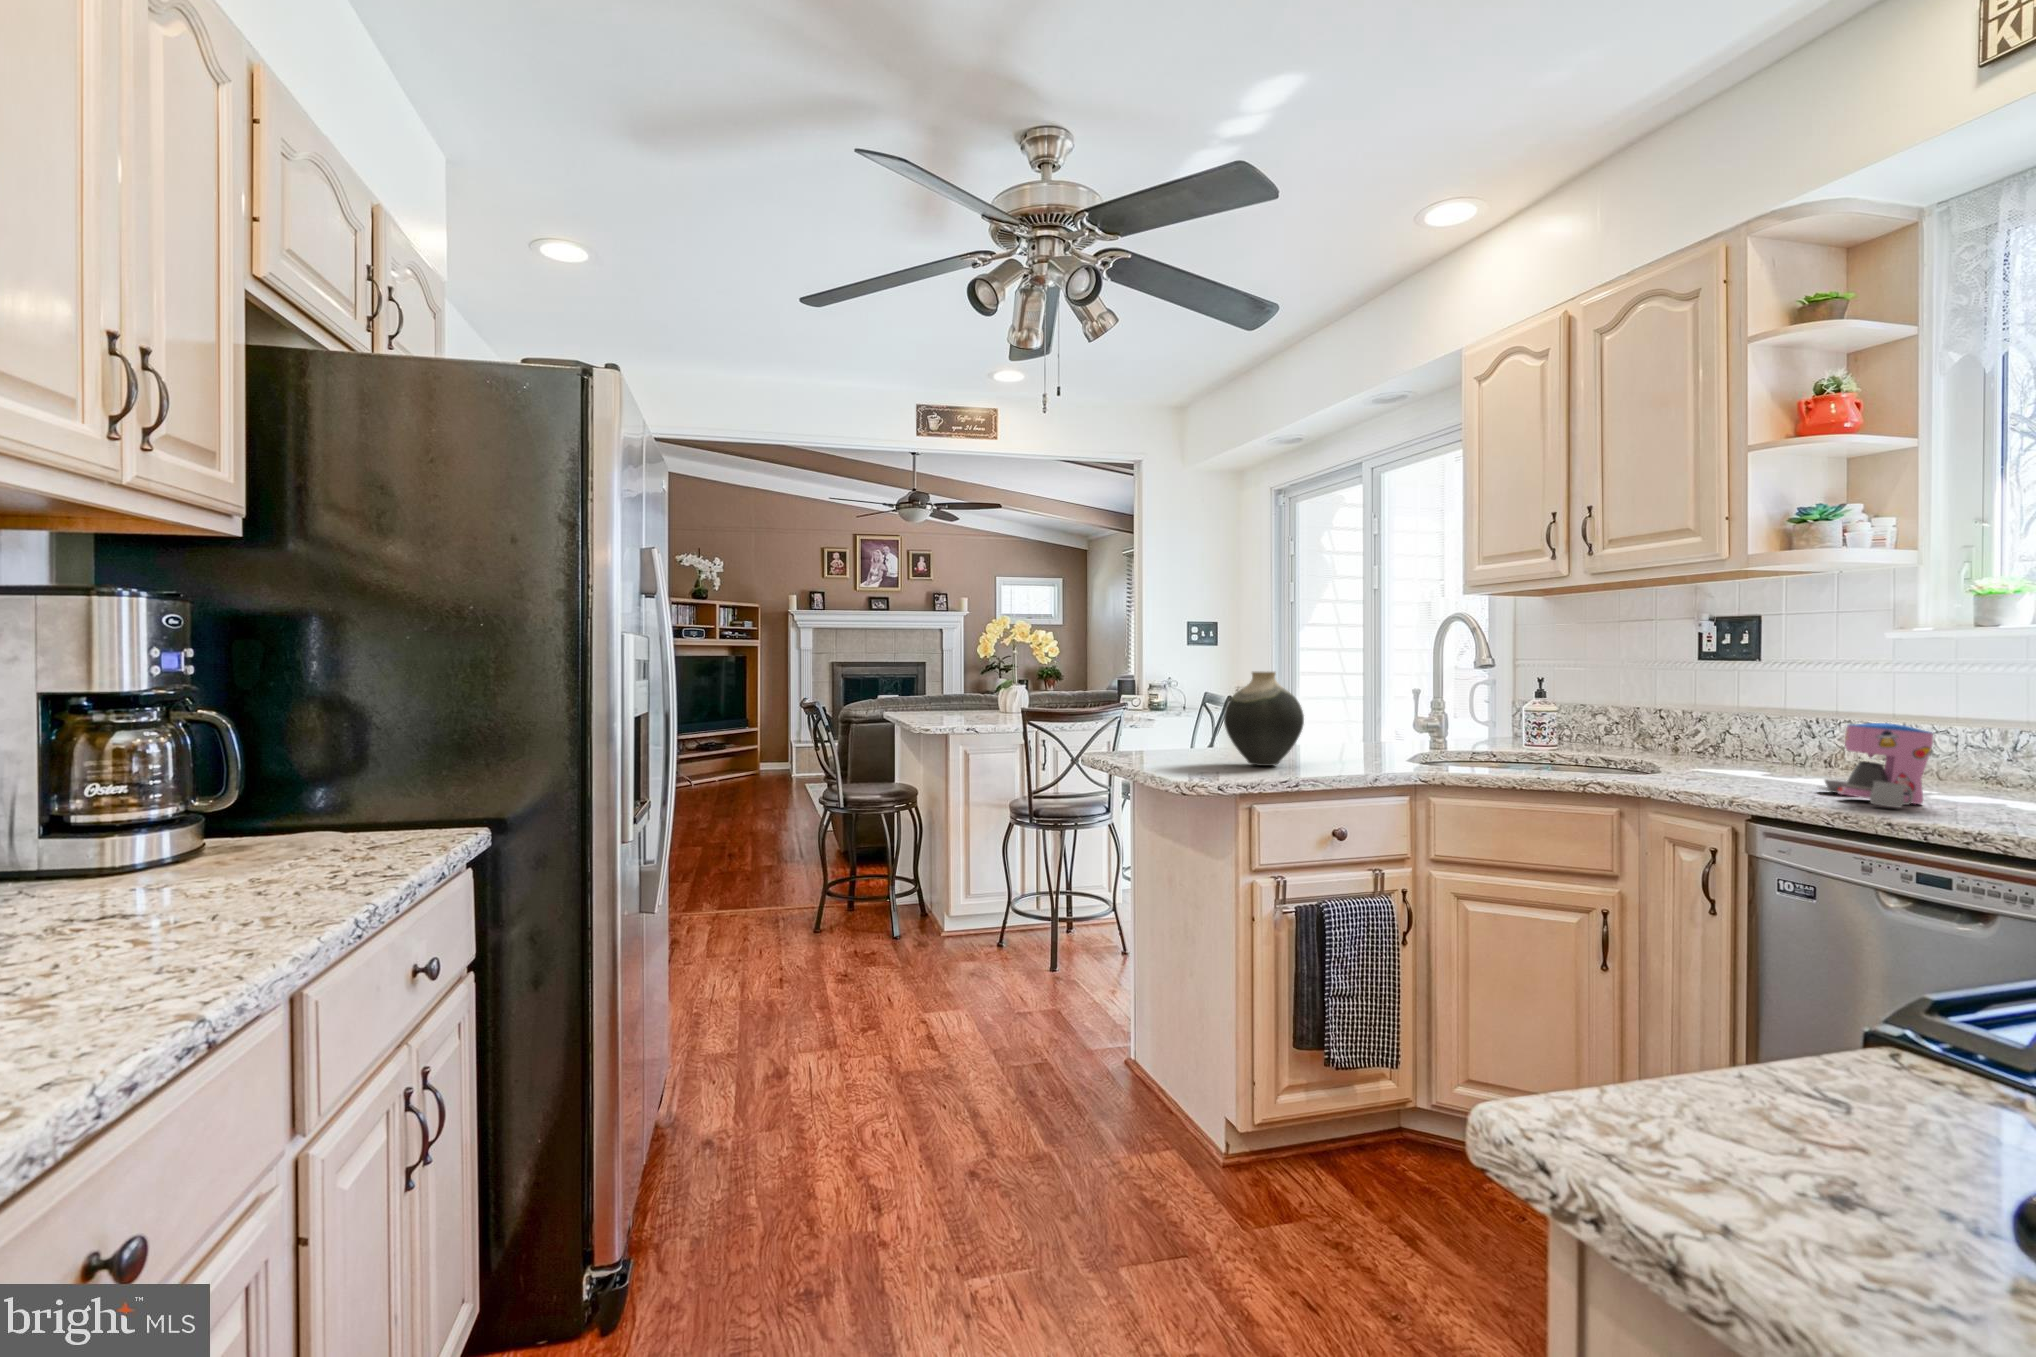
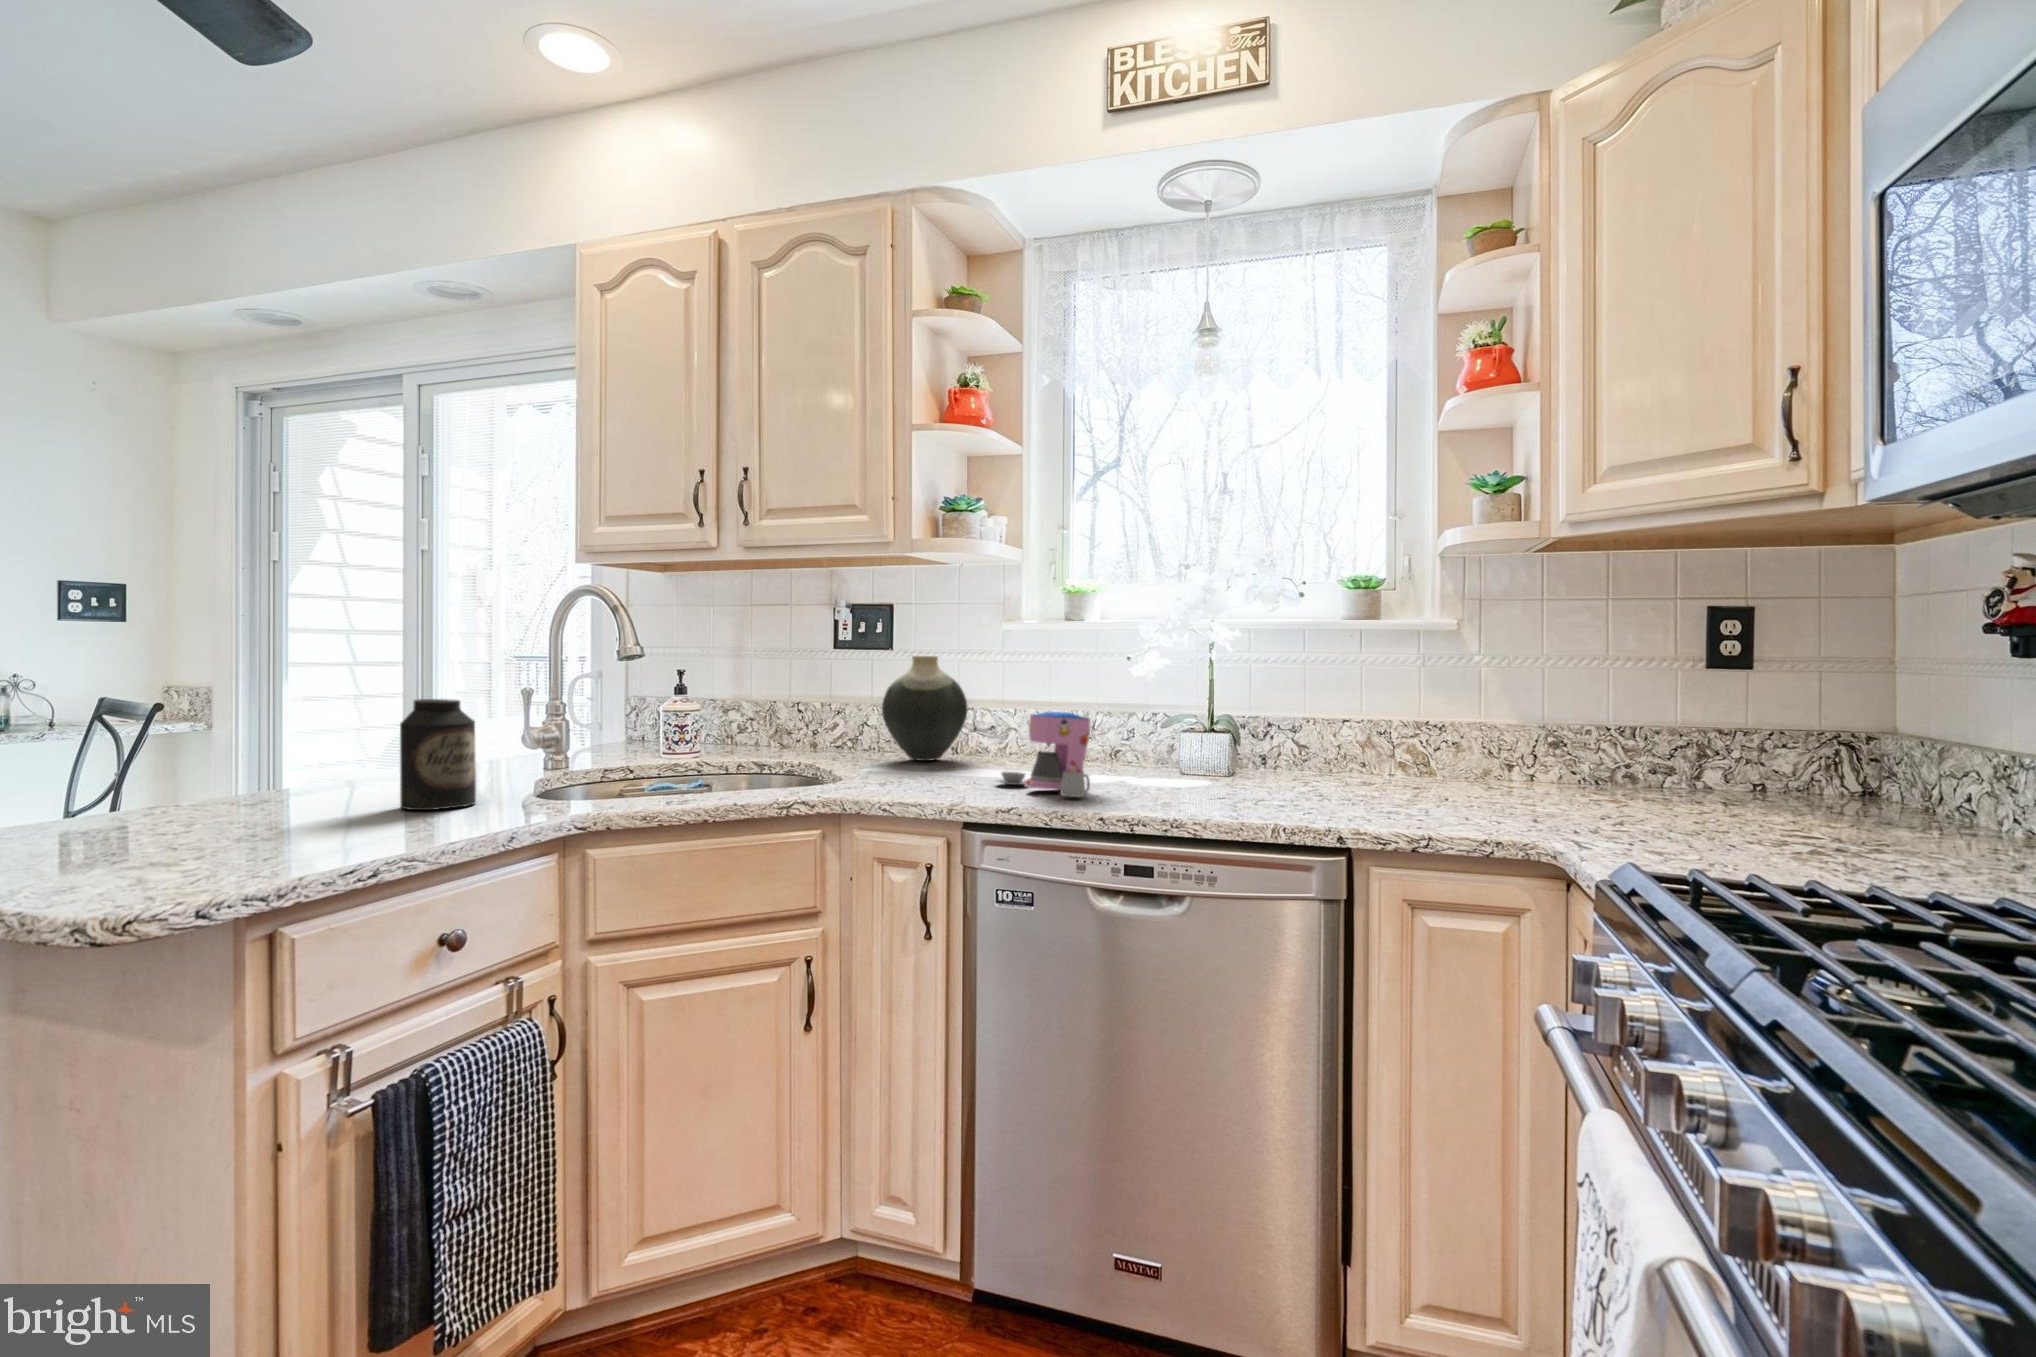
vase: present [1224,672,1304,766] -> present [882,656,968,761]
canister: none [1325,695,1368,763] -> present [400,699,476,810]

